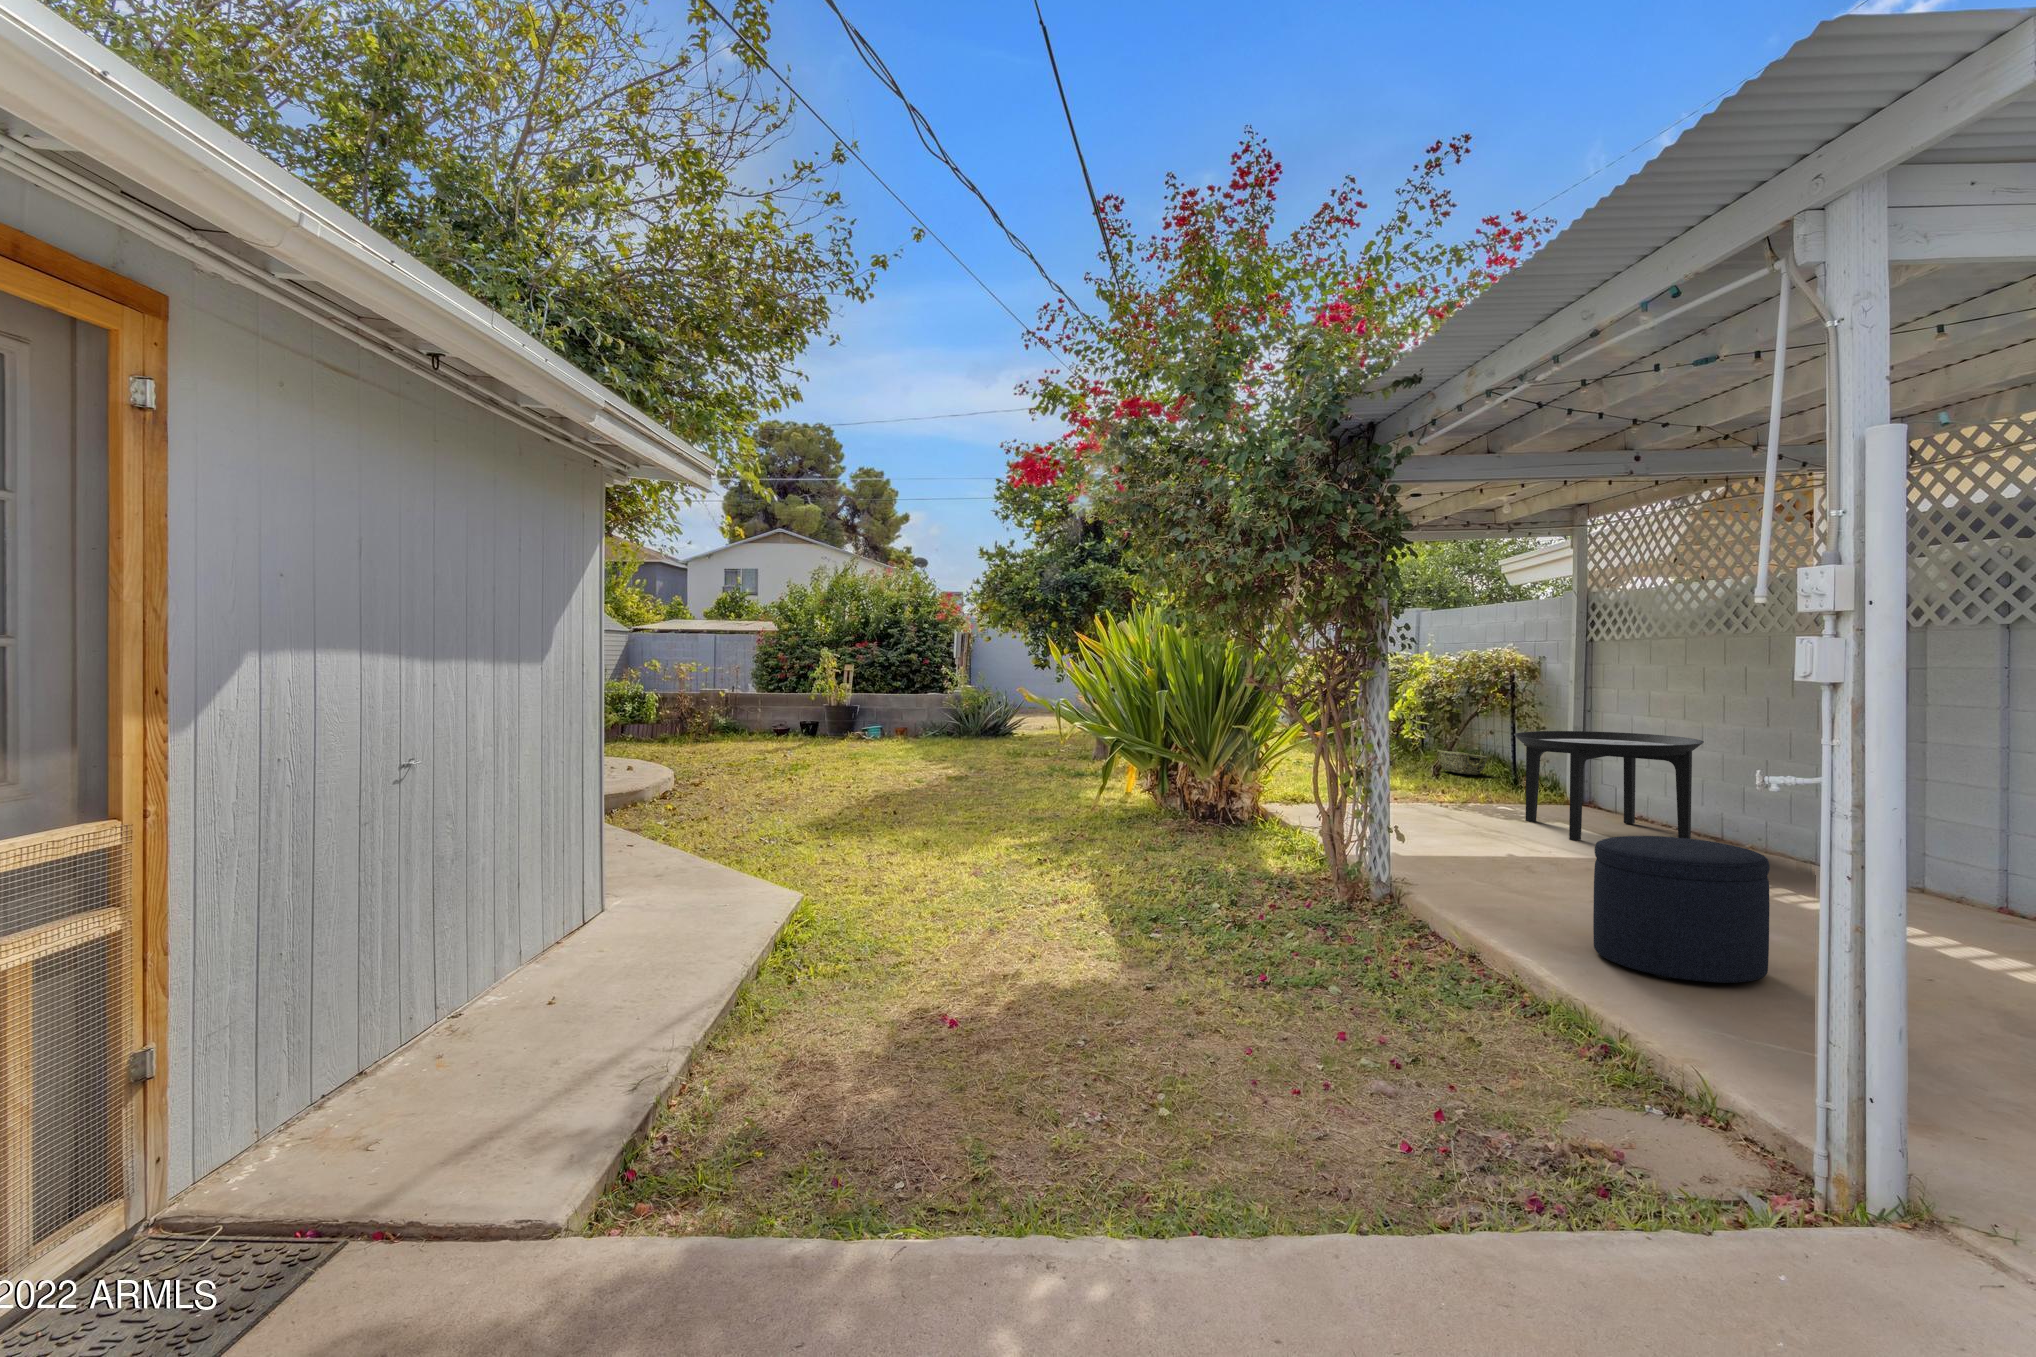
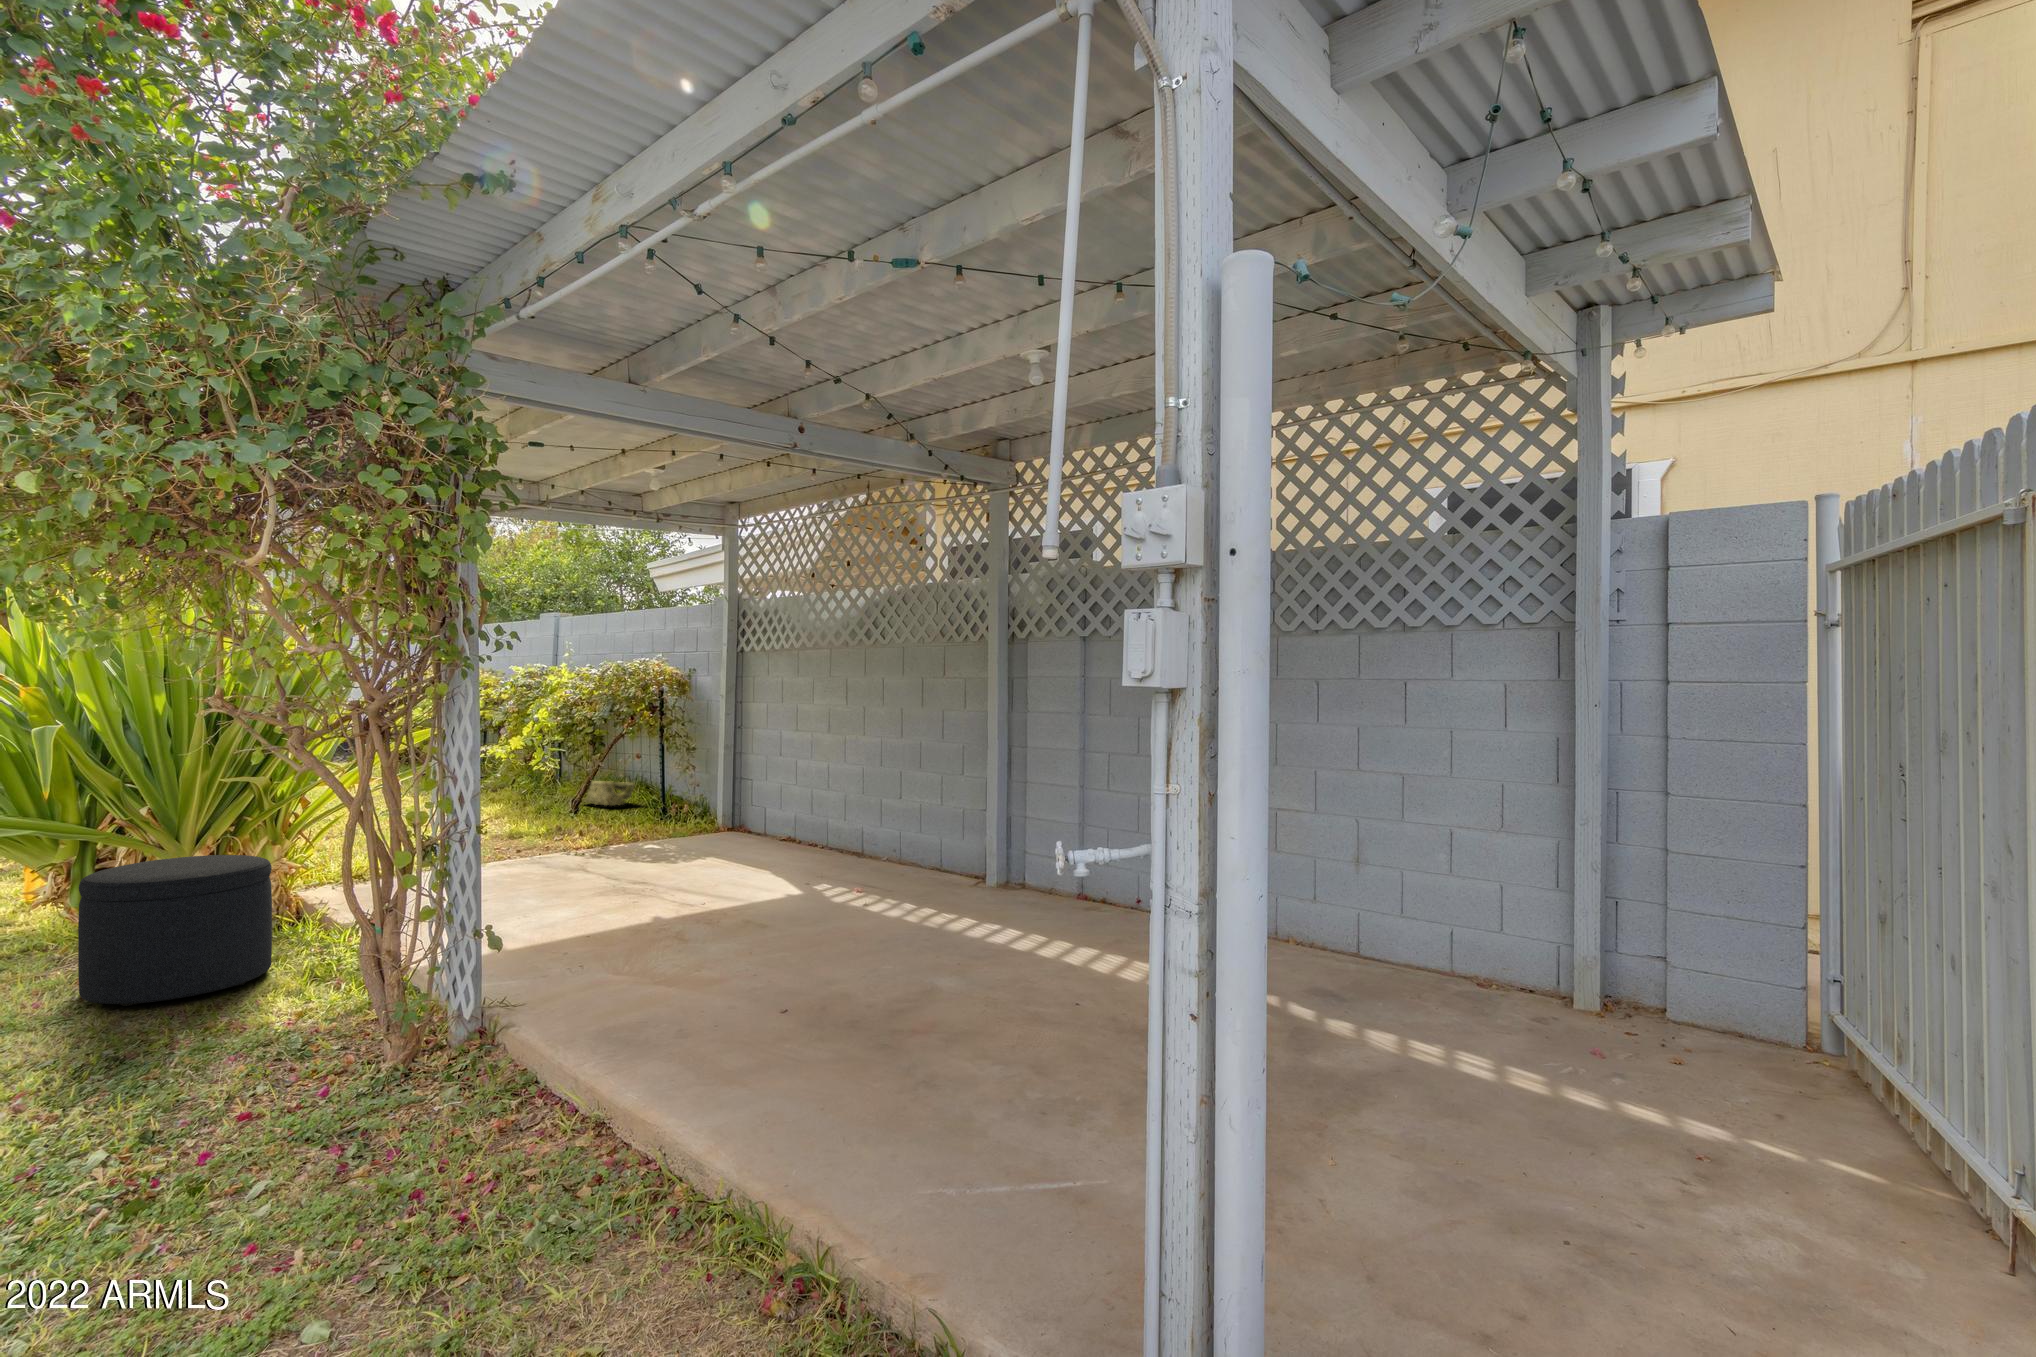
round table: present [1514,731,1704,841] -> none [662,751,850,881]
ottoman: present [1593,836,1770,983] -> present [78,855,272,1006]

